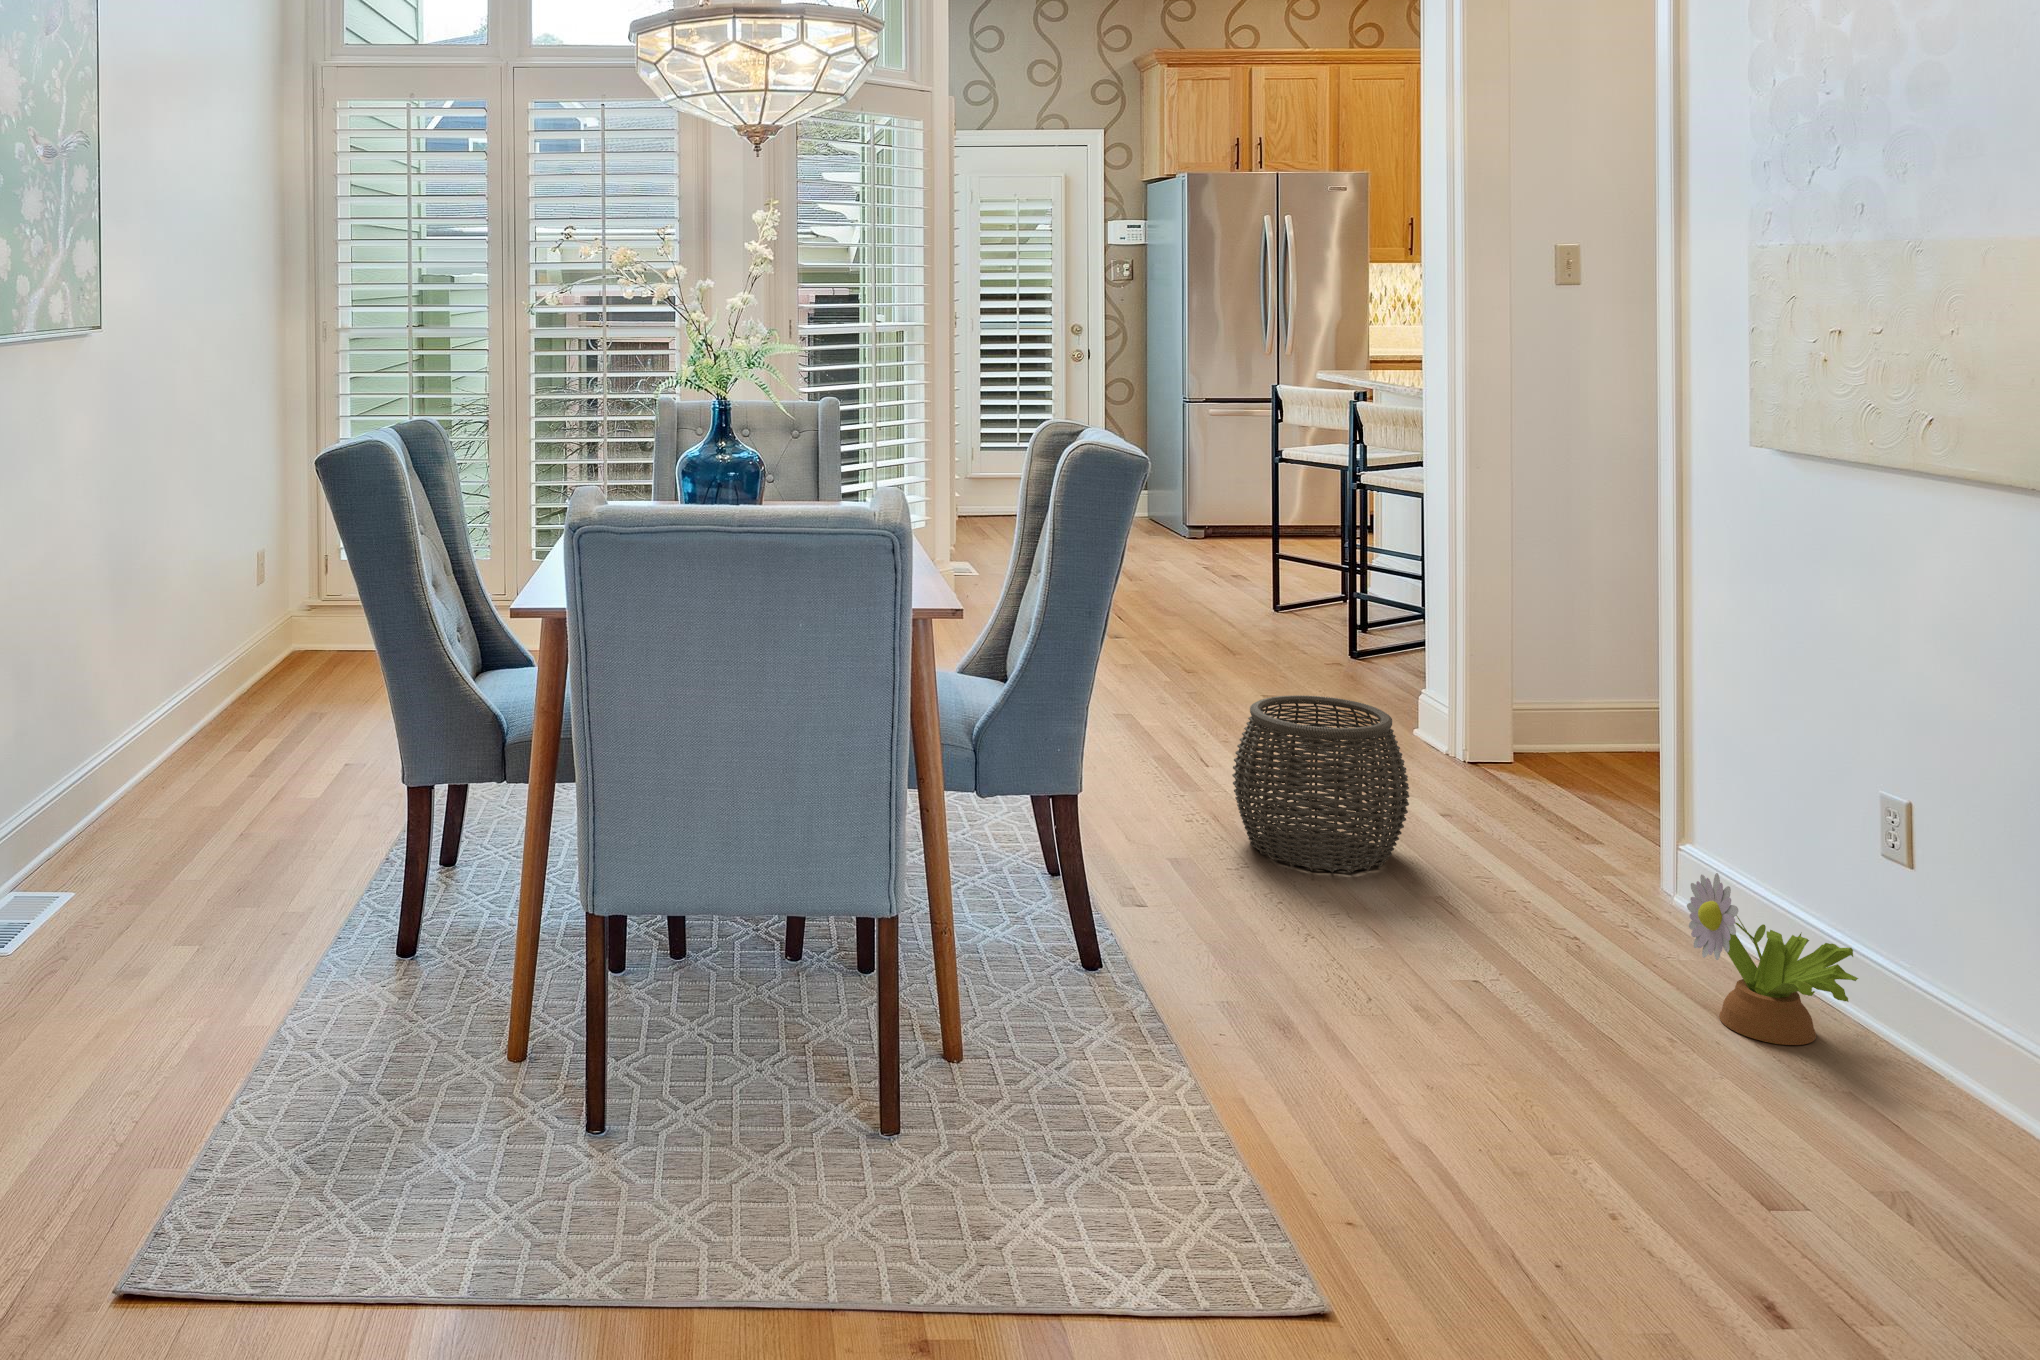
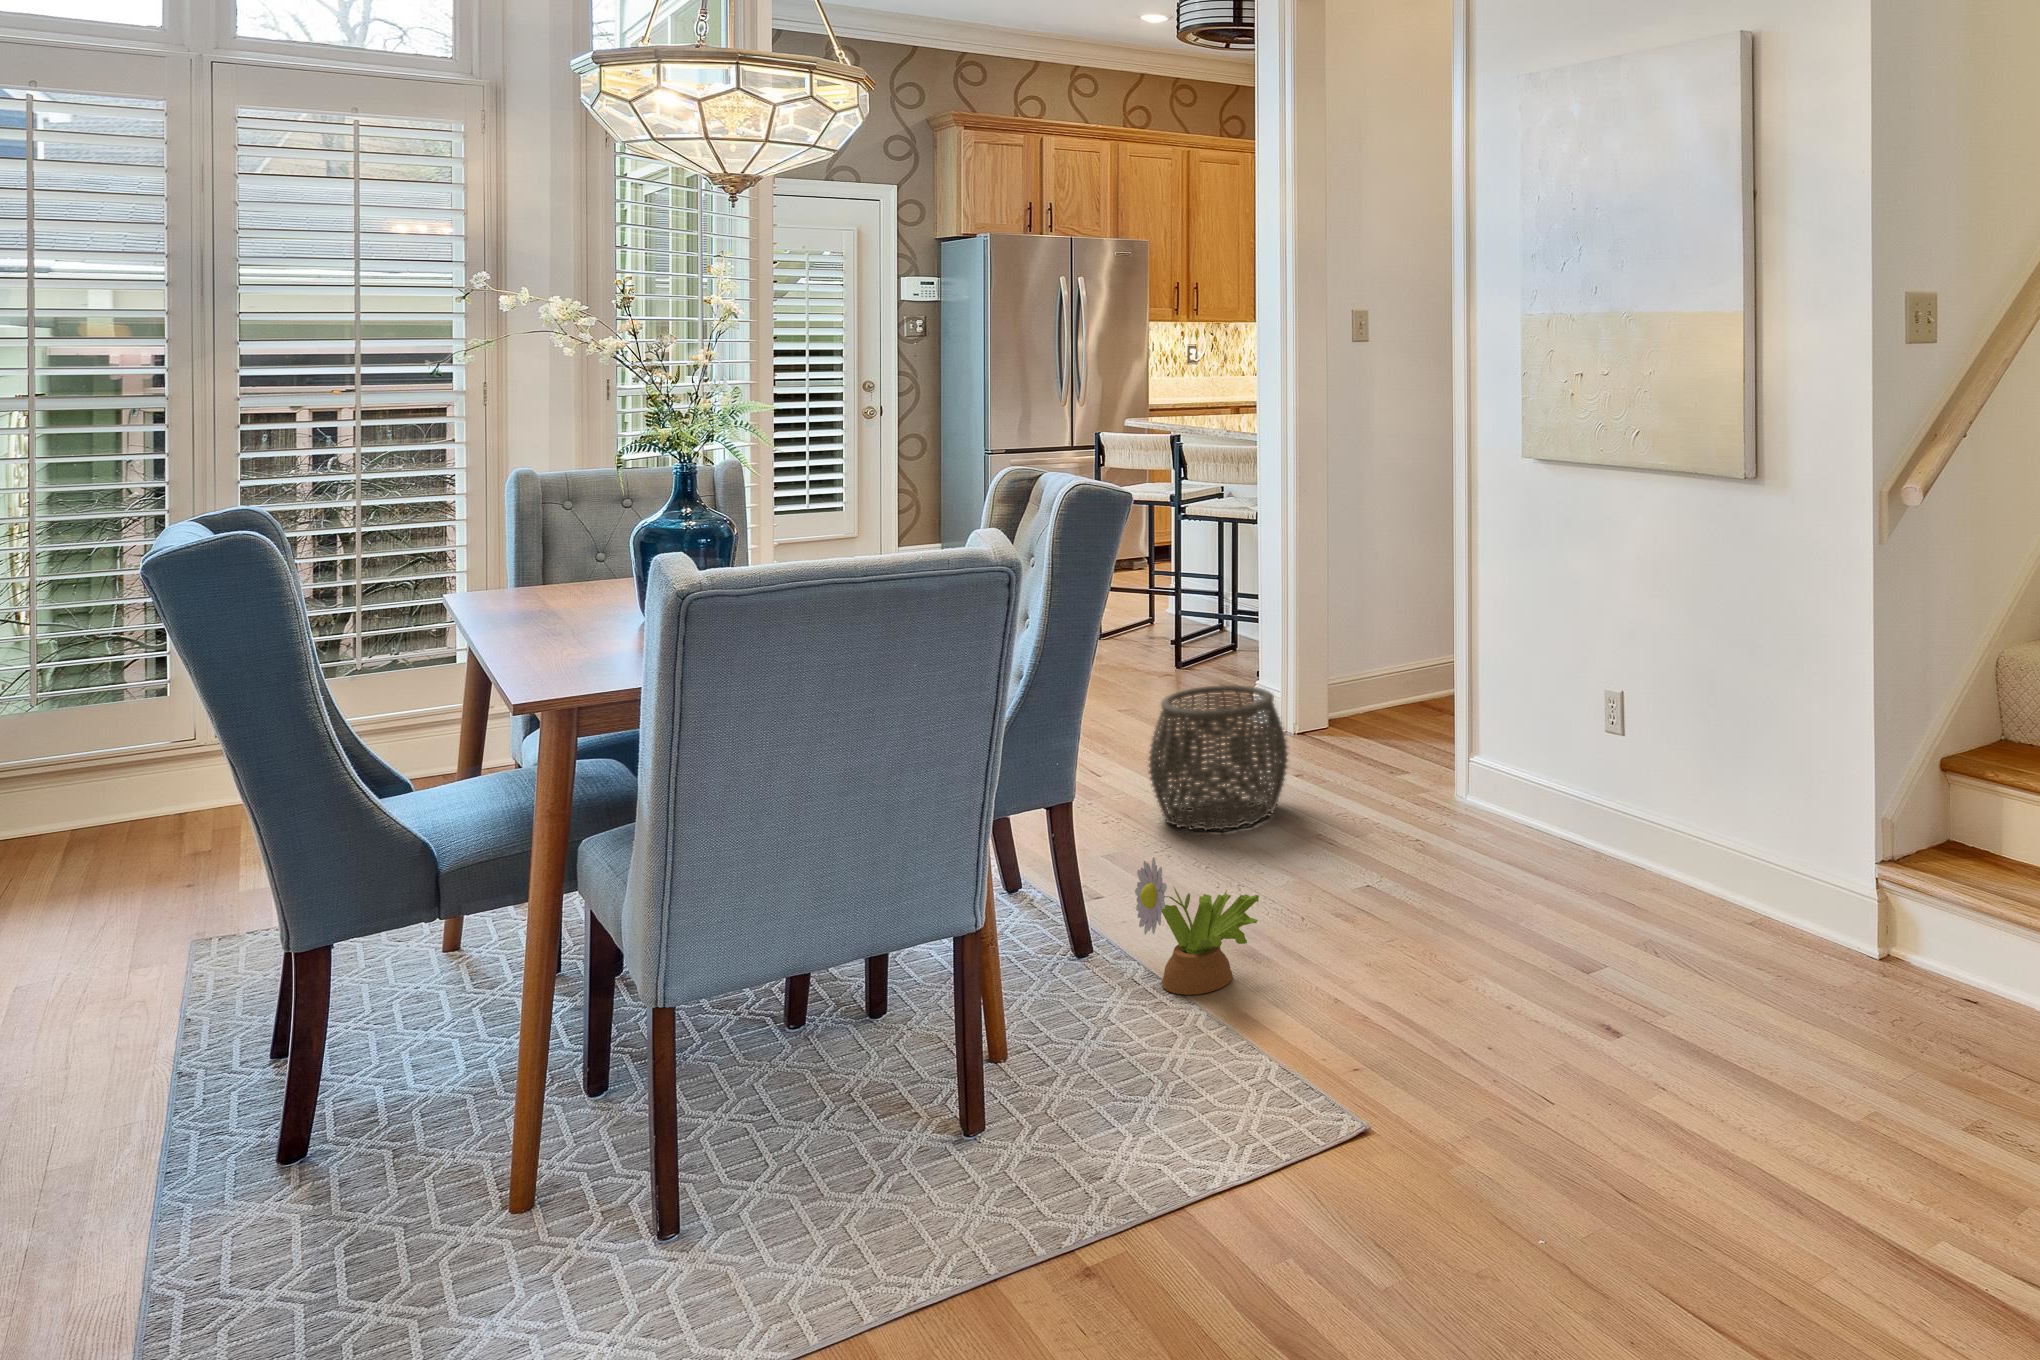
decorative plant: present [1687,873,1858,1045] -> present [1135,857,1259,995]

